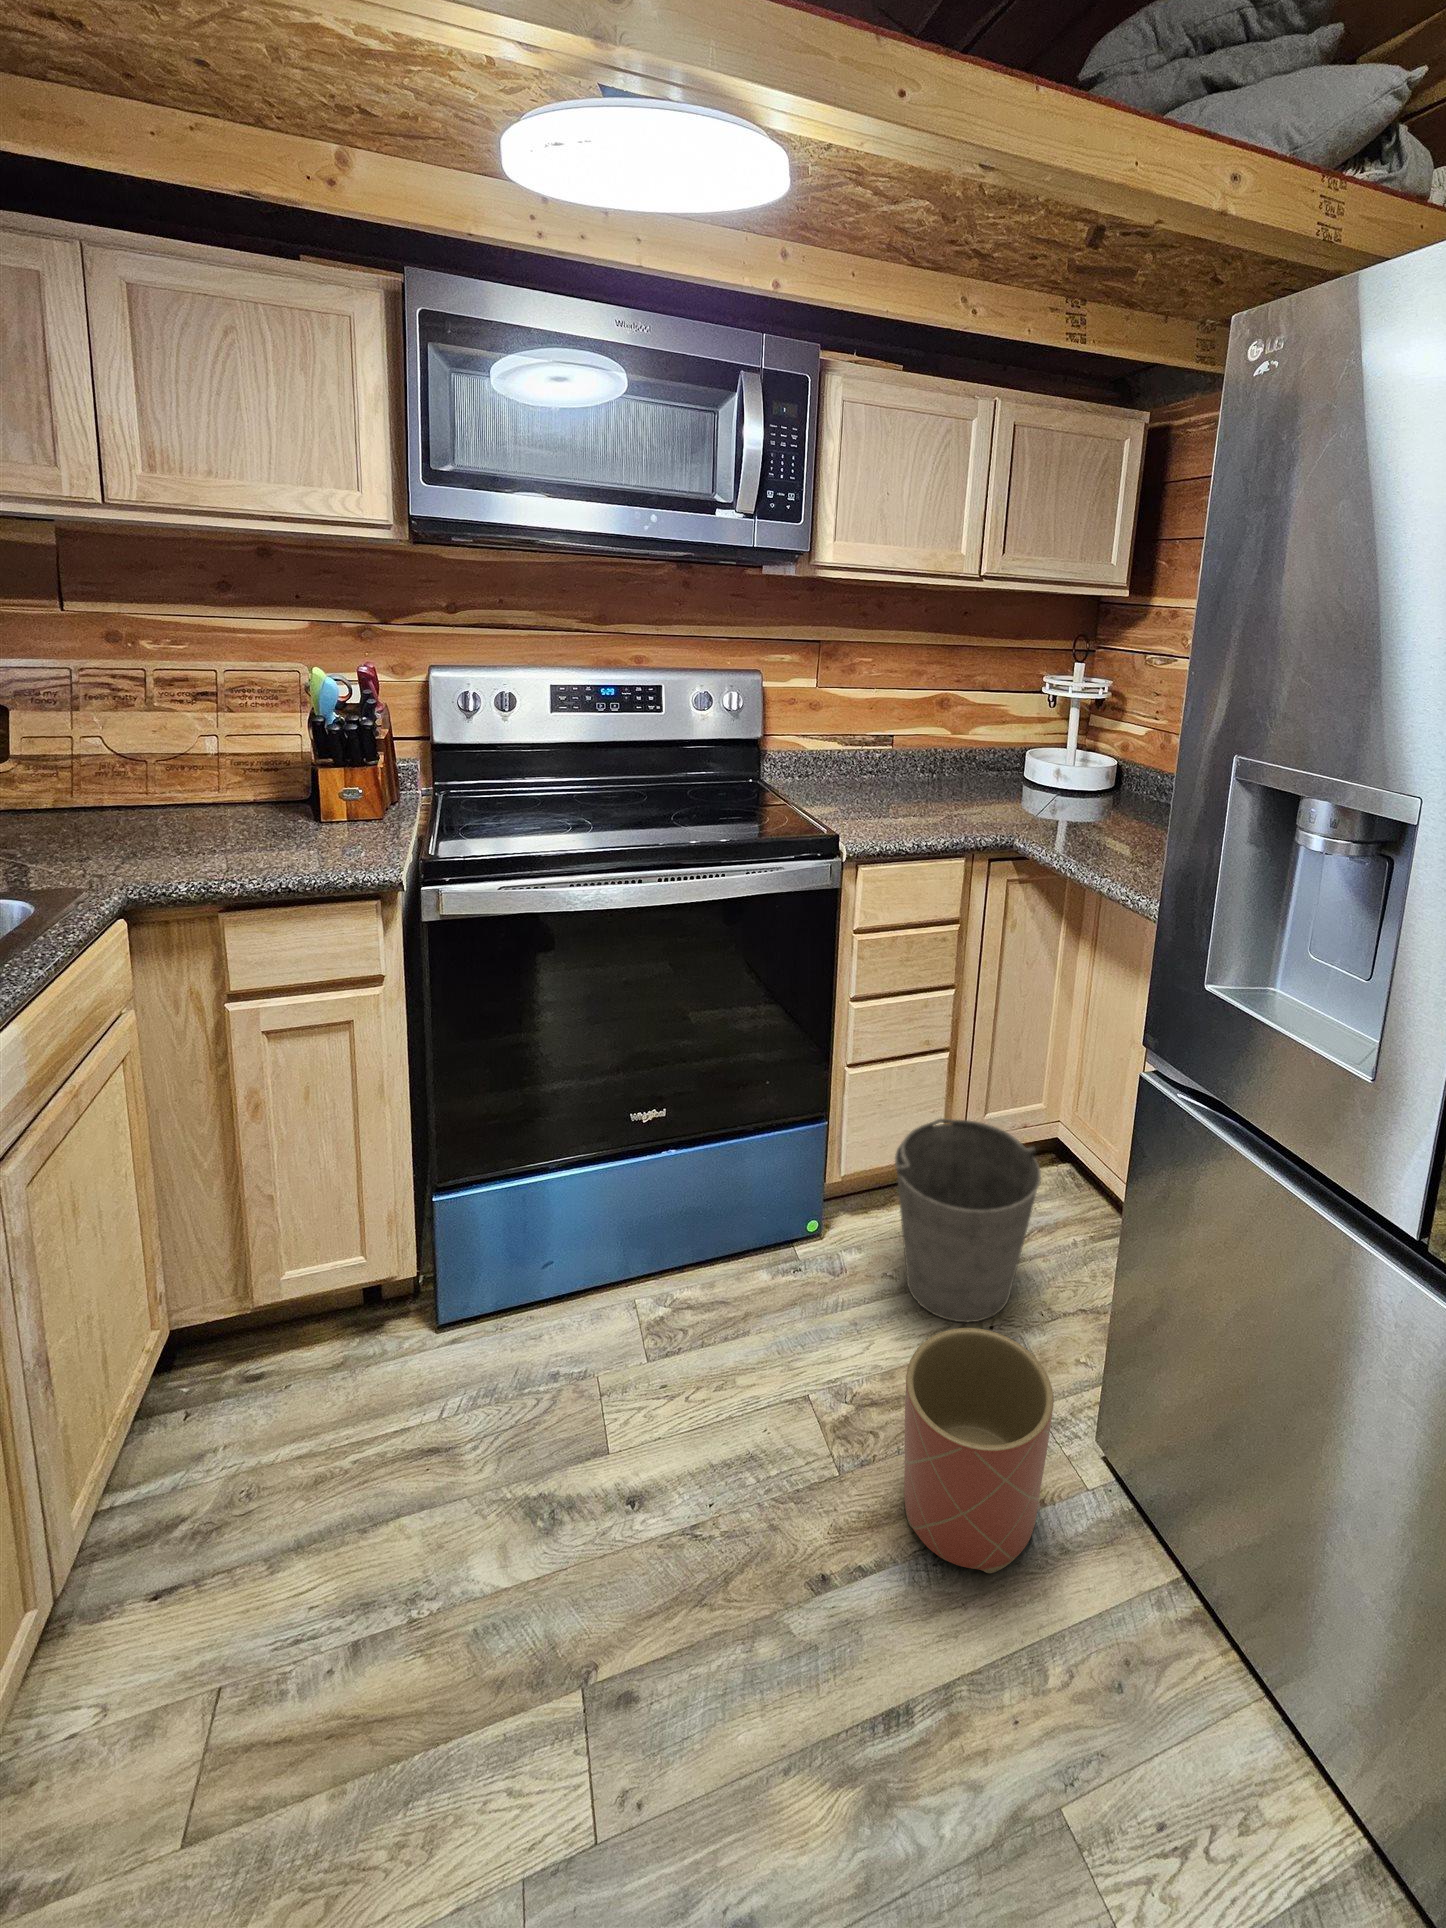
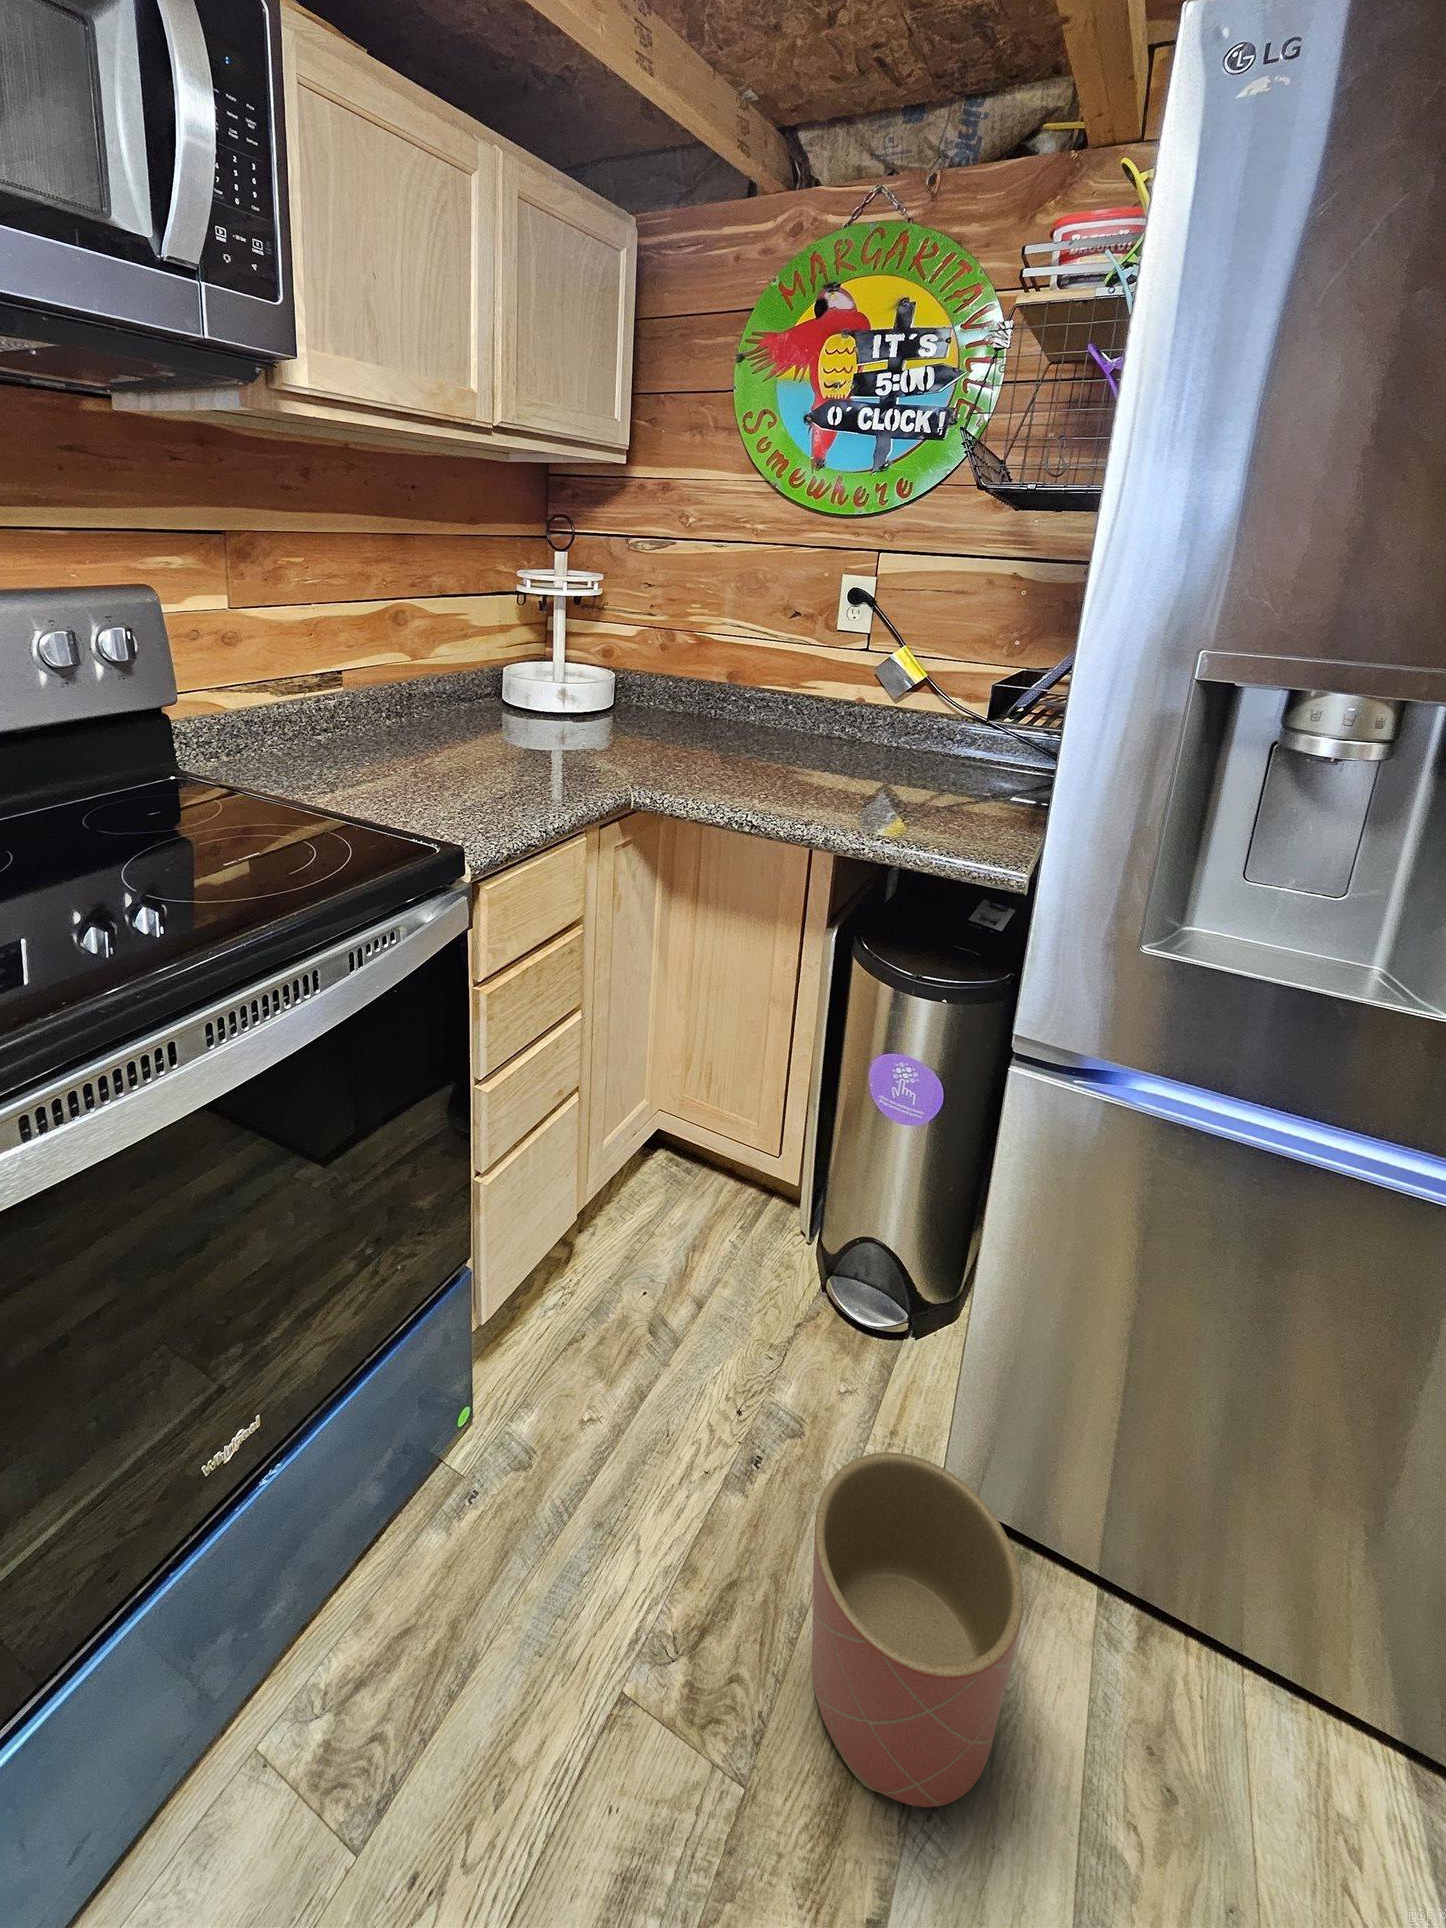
bucket: present [895,1119,1041,1322] -> none [573,1168,763,1440]

